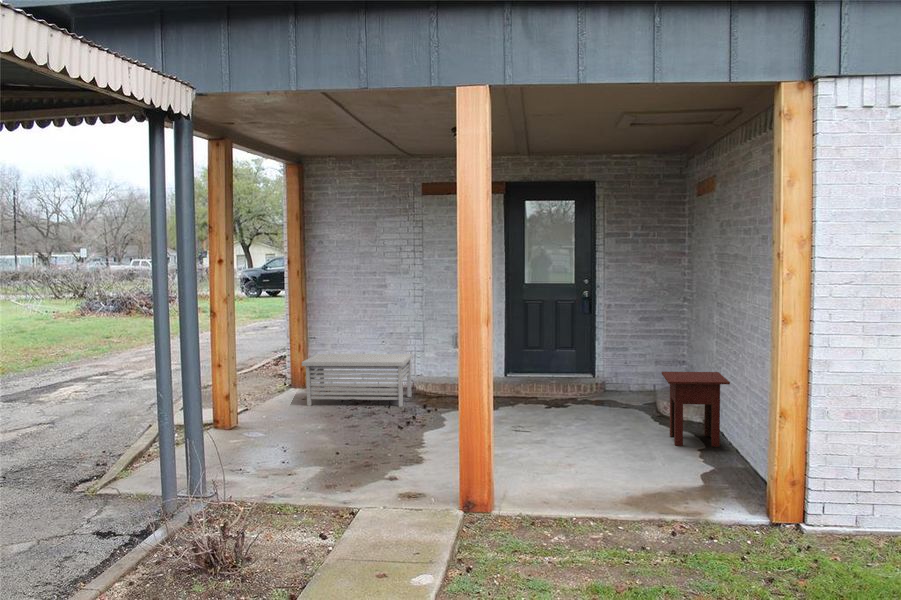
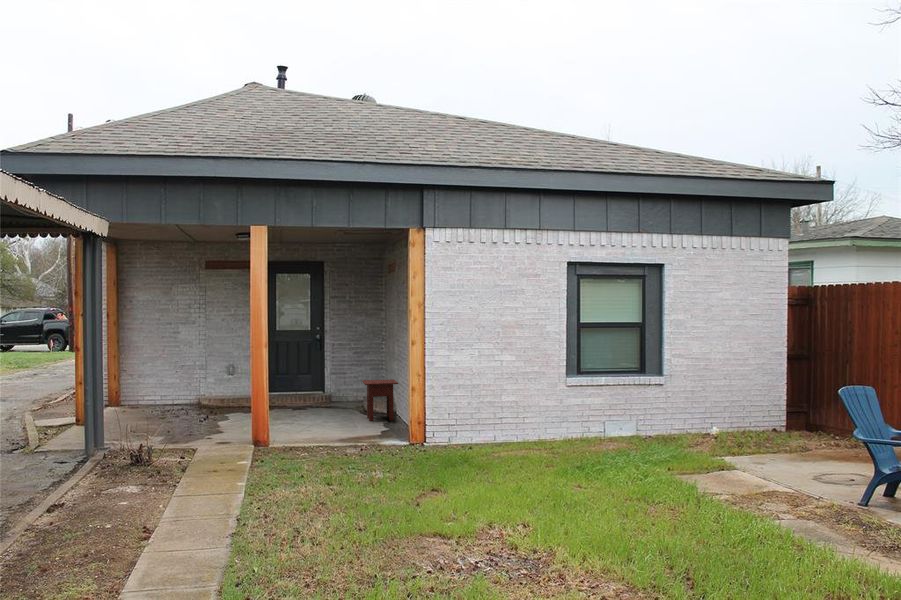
storage bench: present [302,354,412,407] -> none [120,380,199,417]

